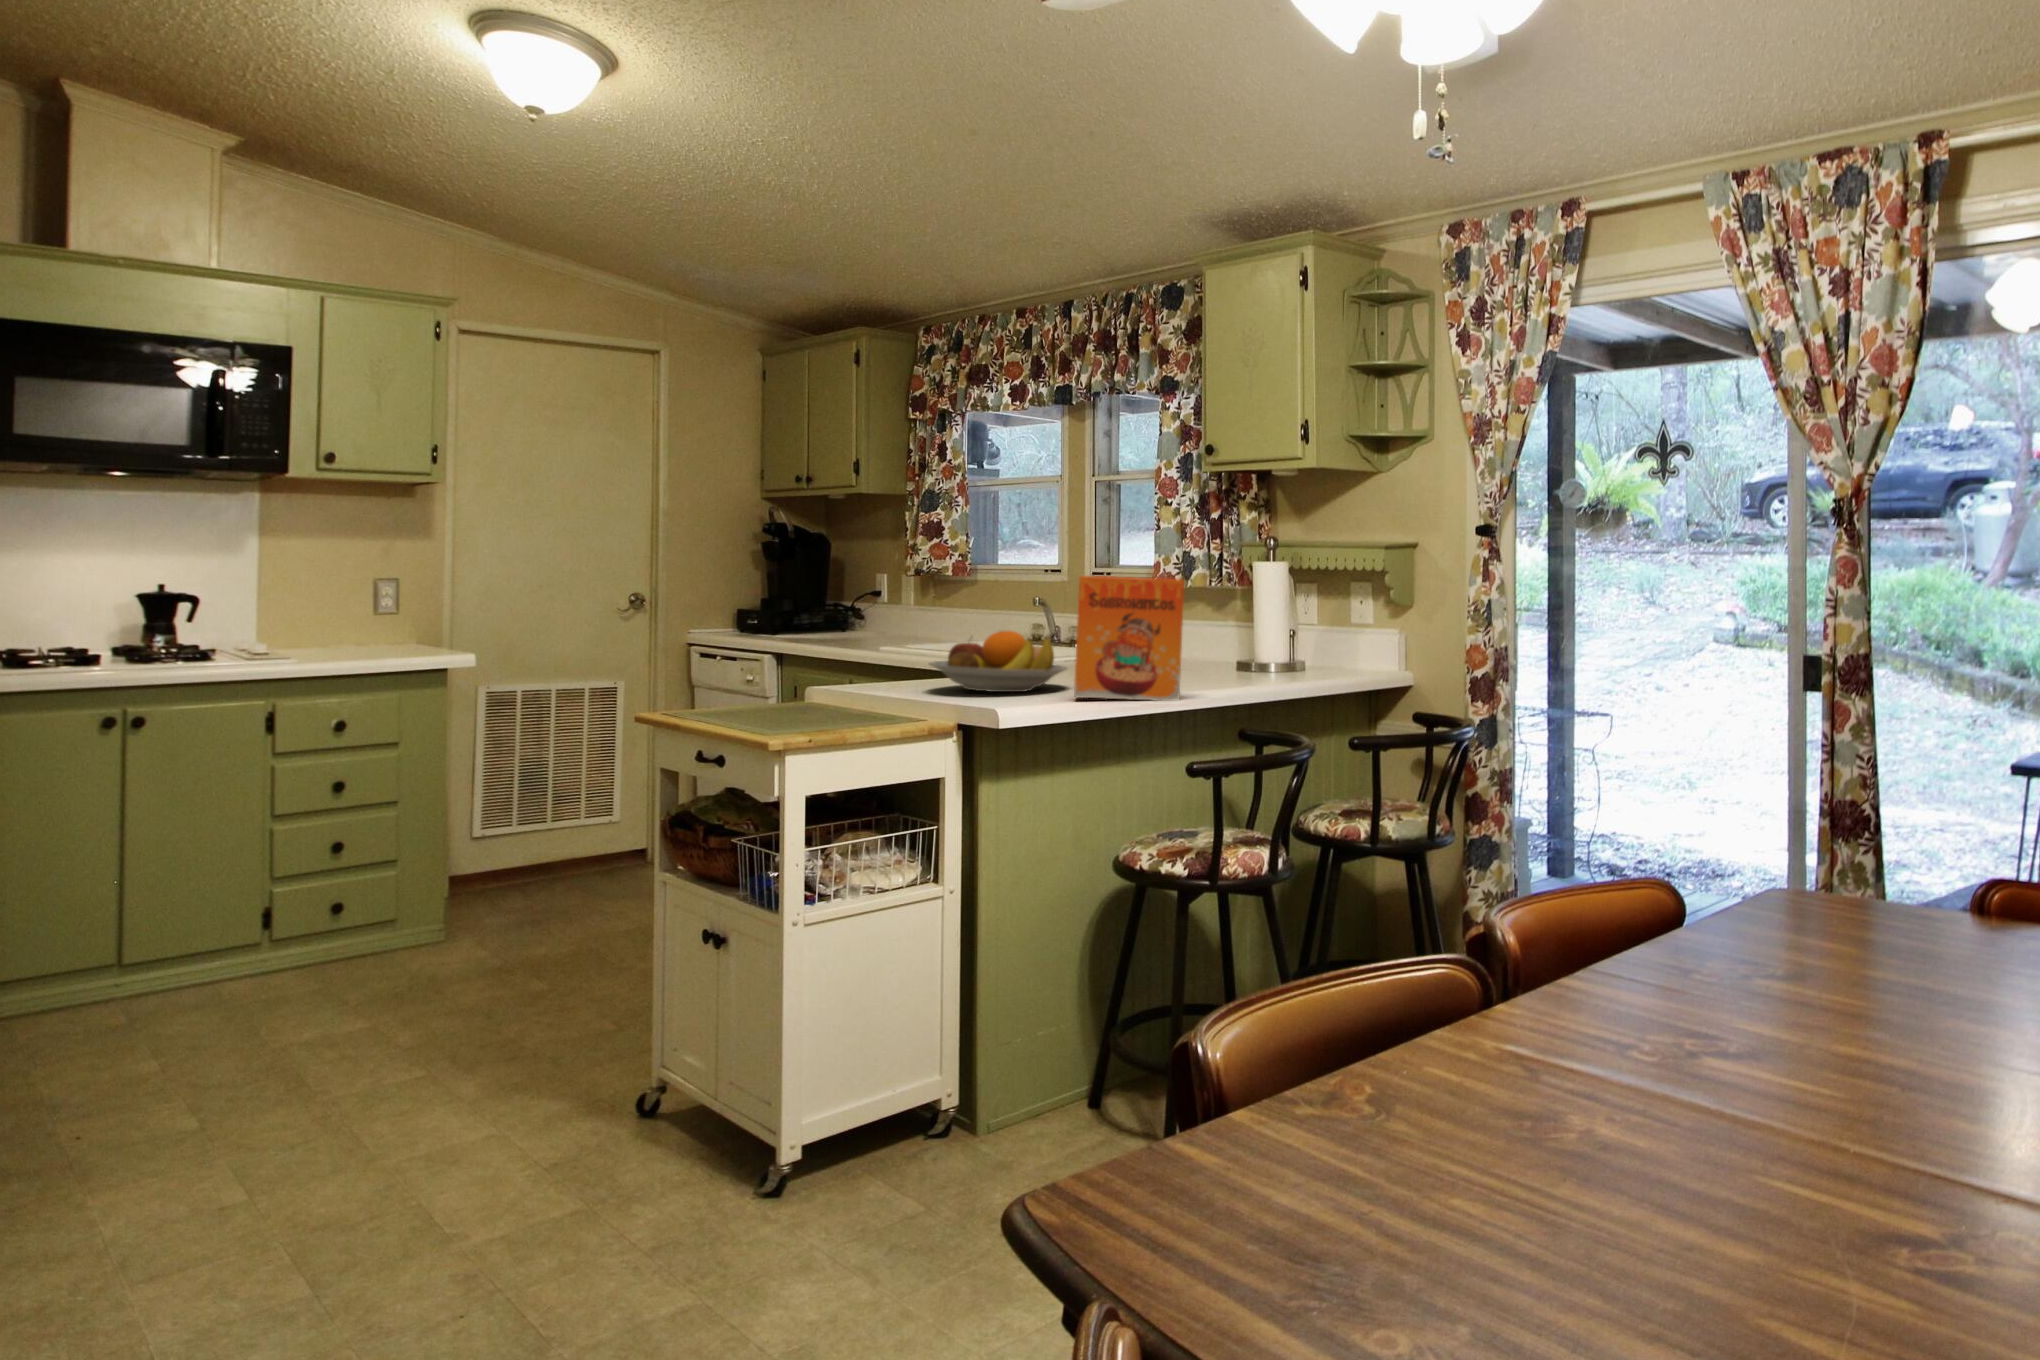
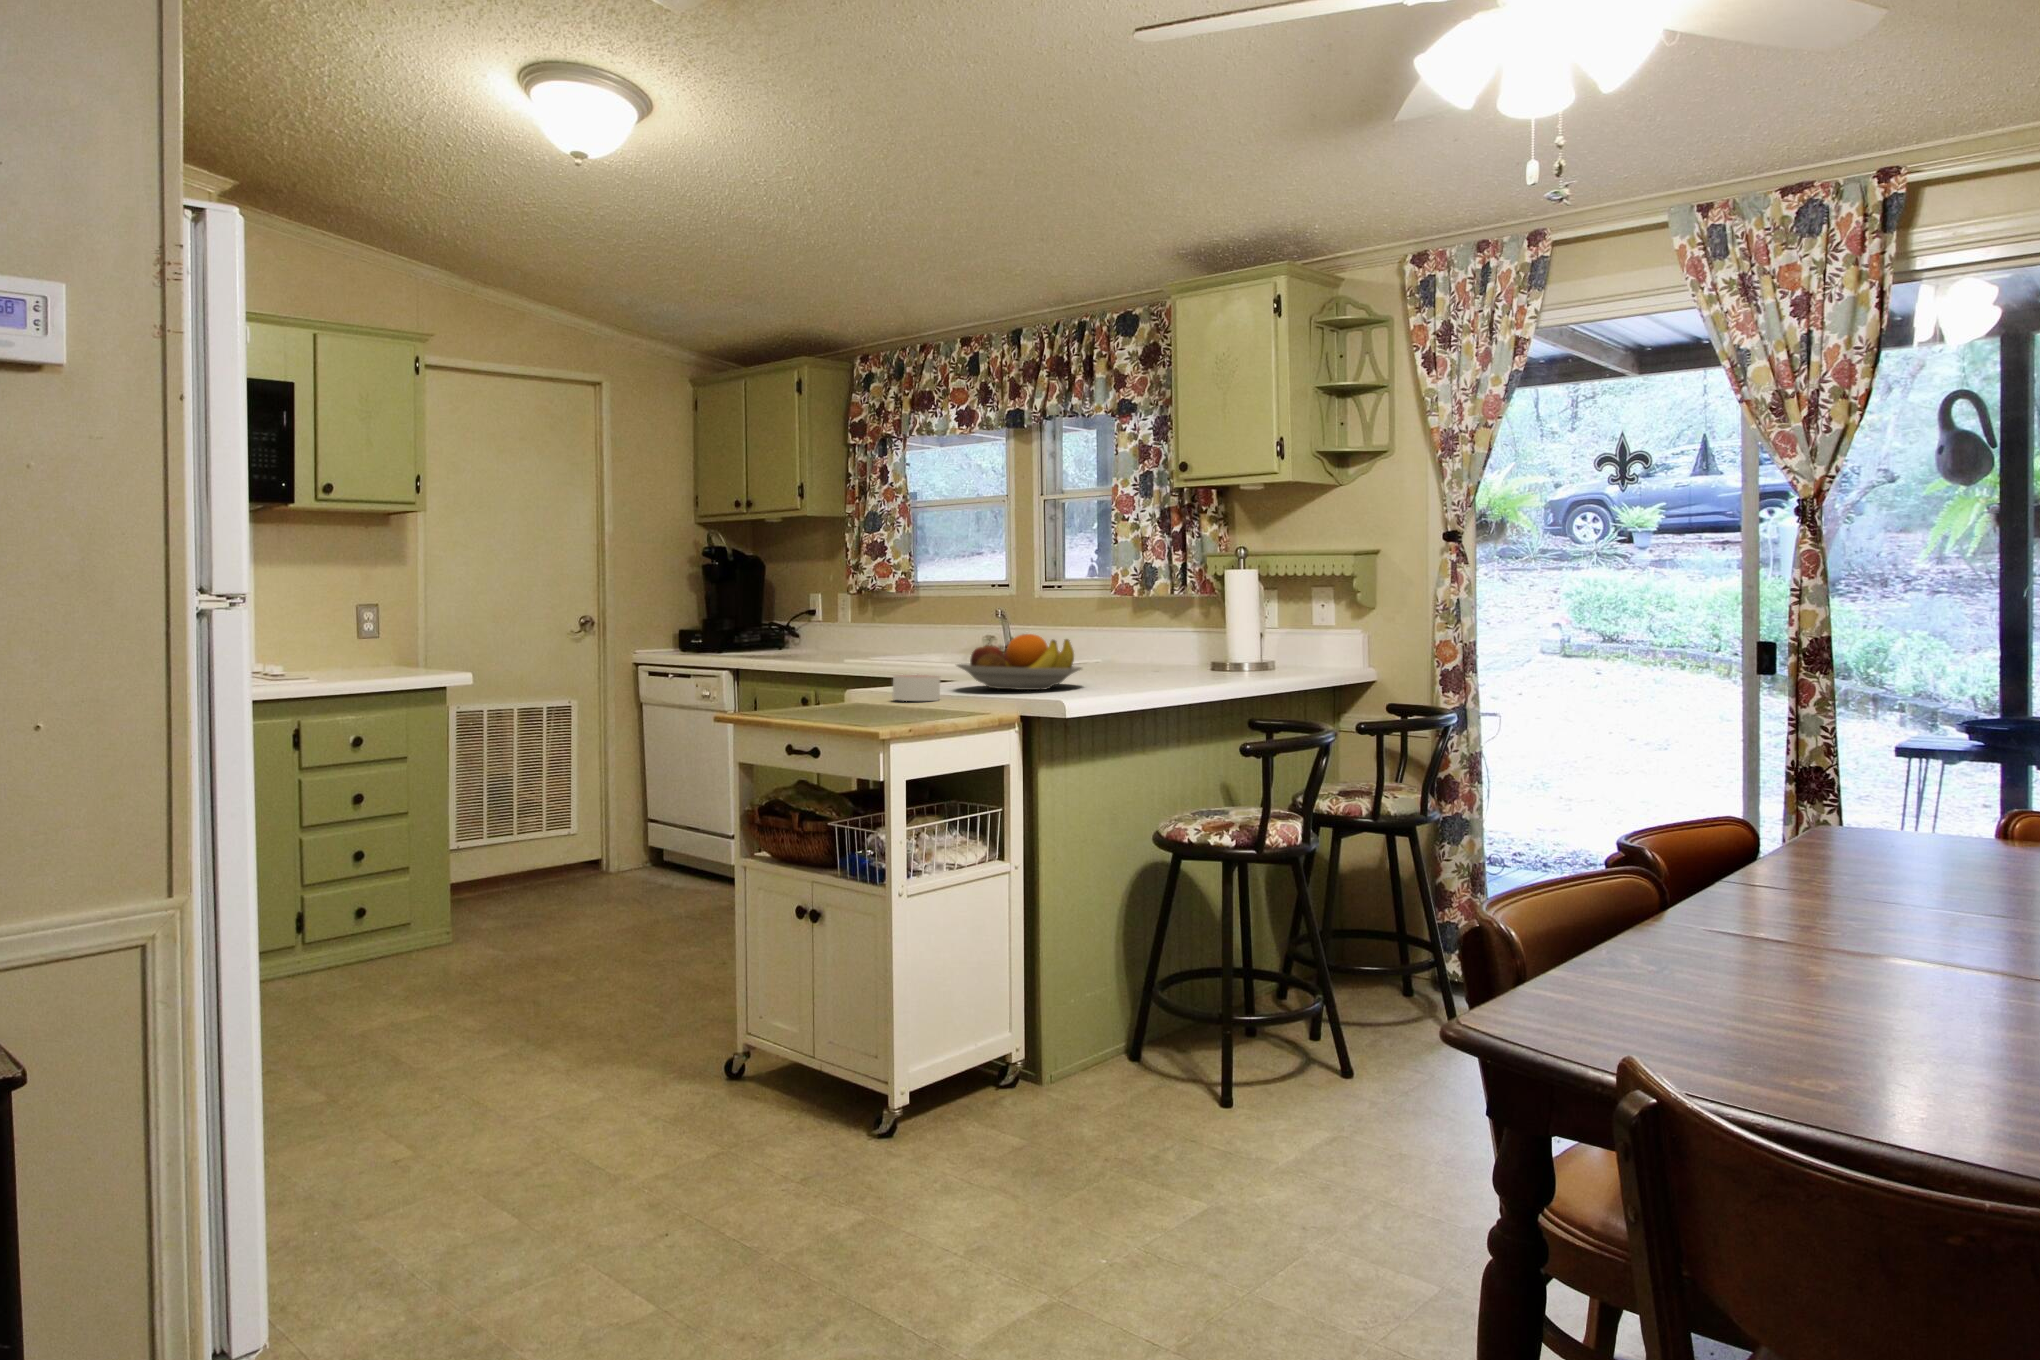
cereal box: present [1074,576,1184,701] -> none [1104,580,1206,693]
candle: none [838,675,893,705] -> present [893,675,940,701]

